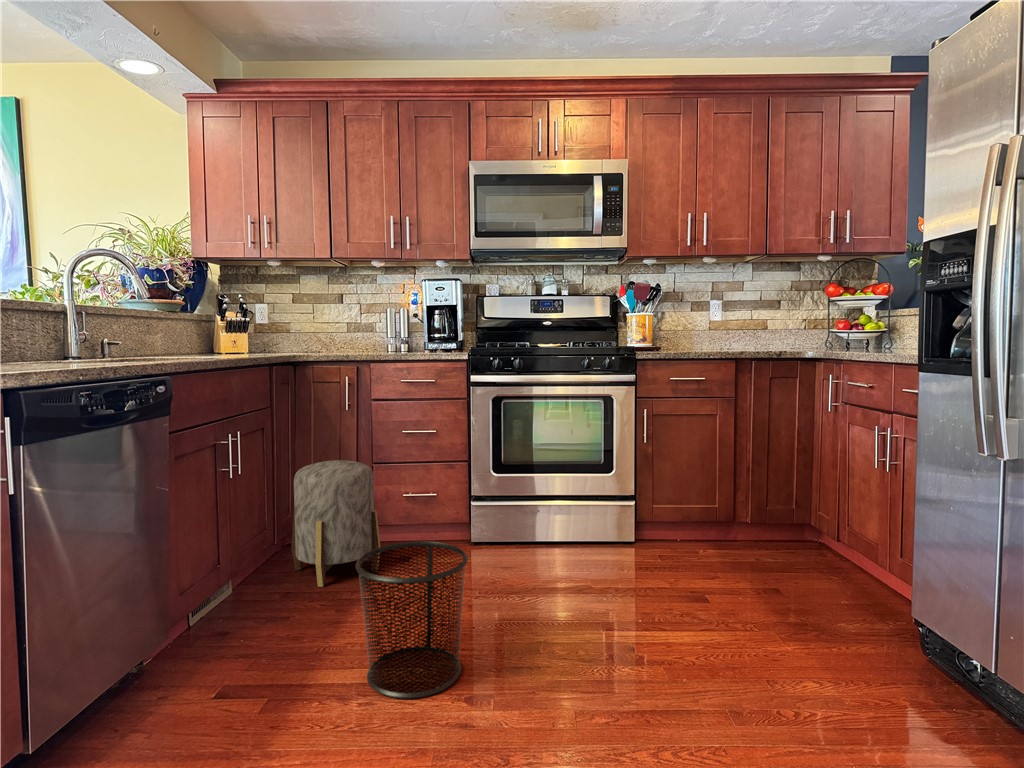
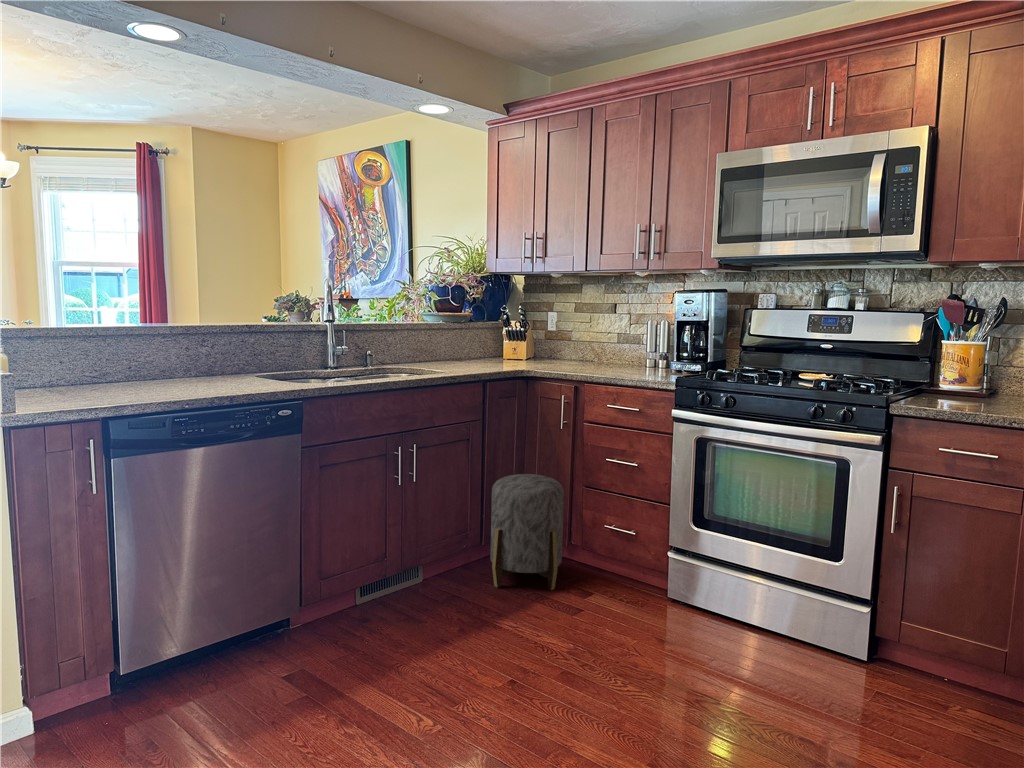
waste bin: present [356,541,468,699] -> none [406,567,507,710]

